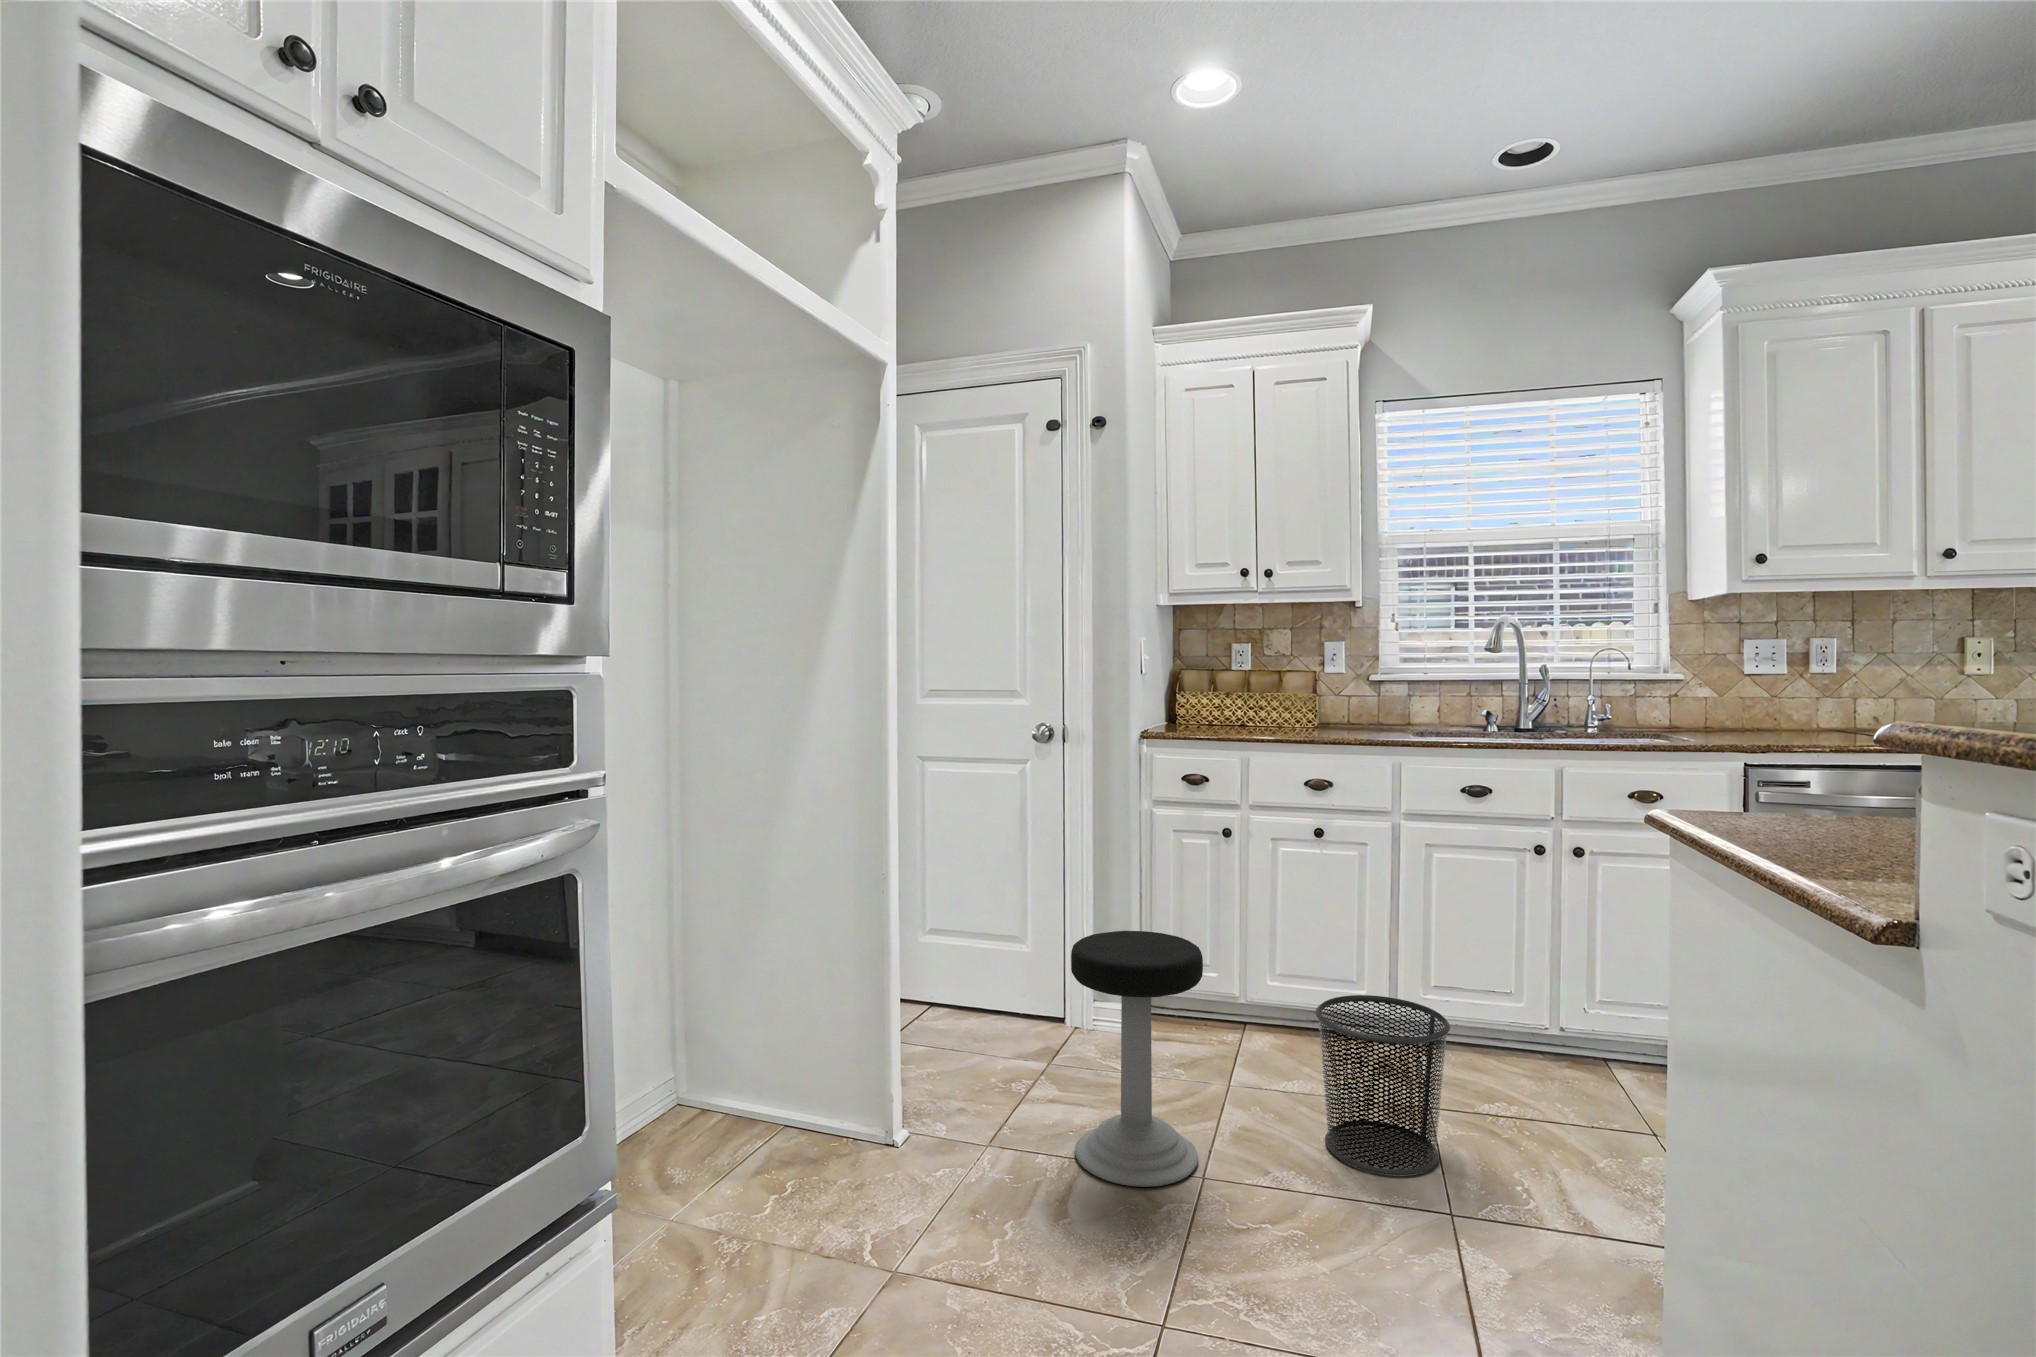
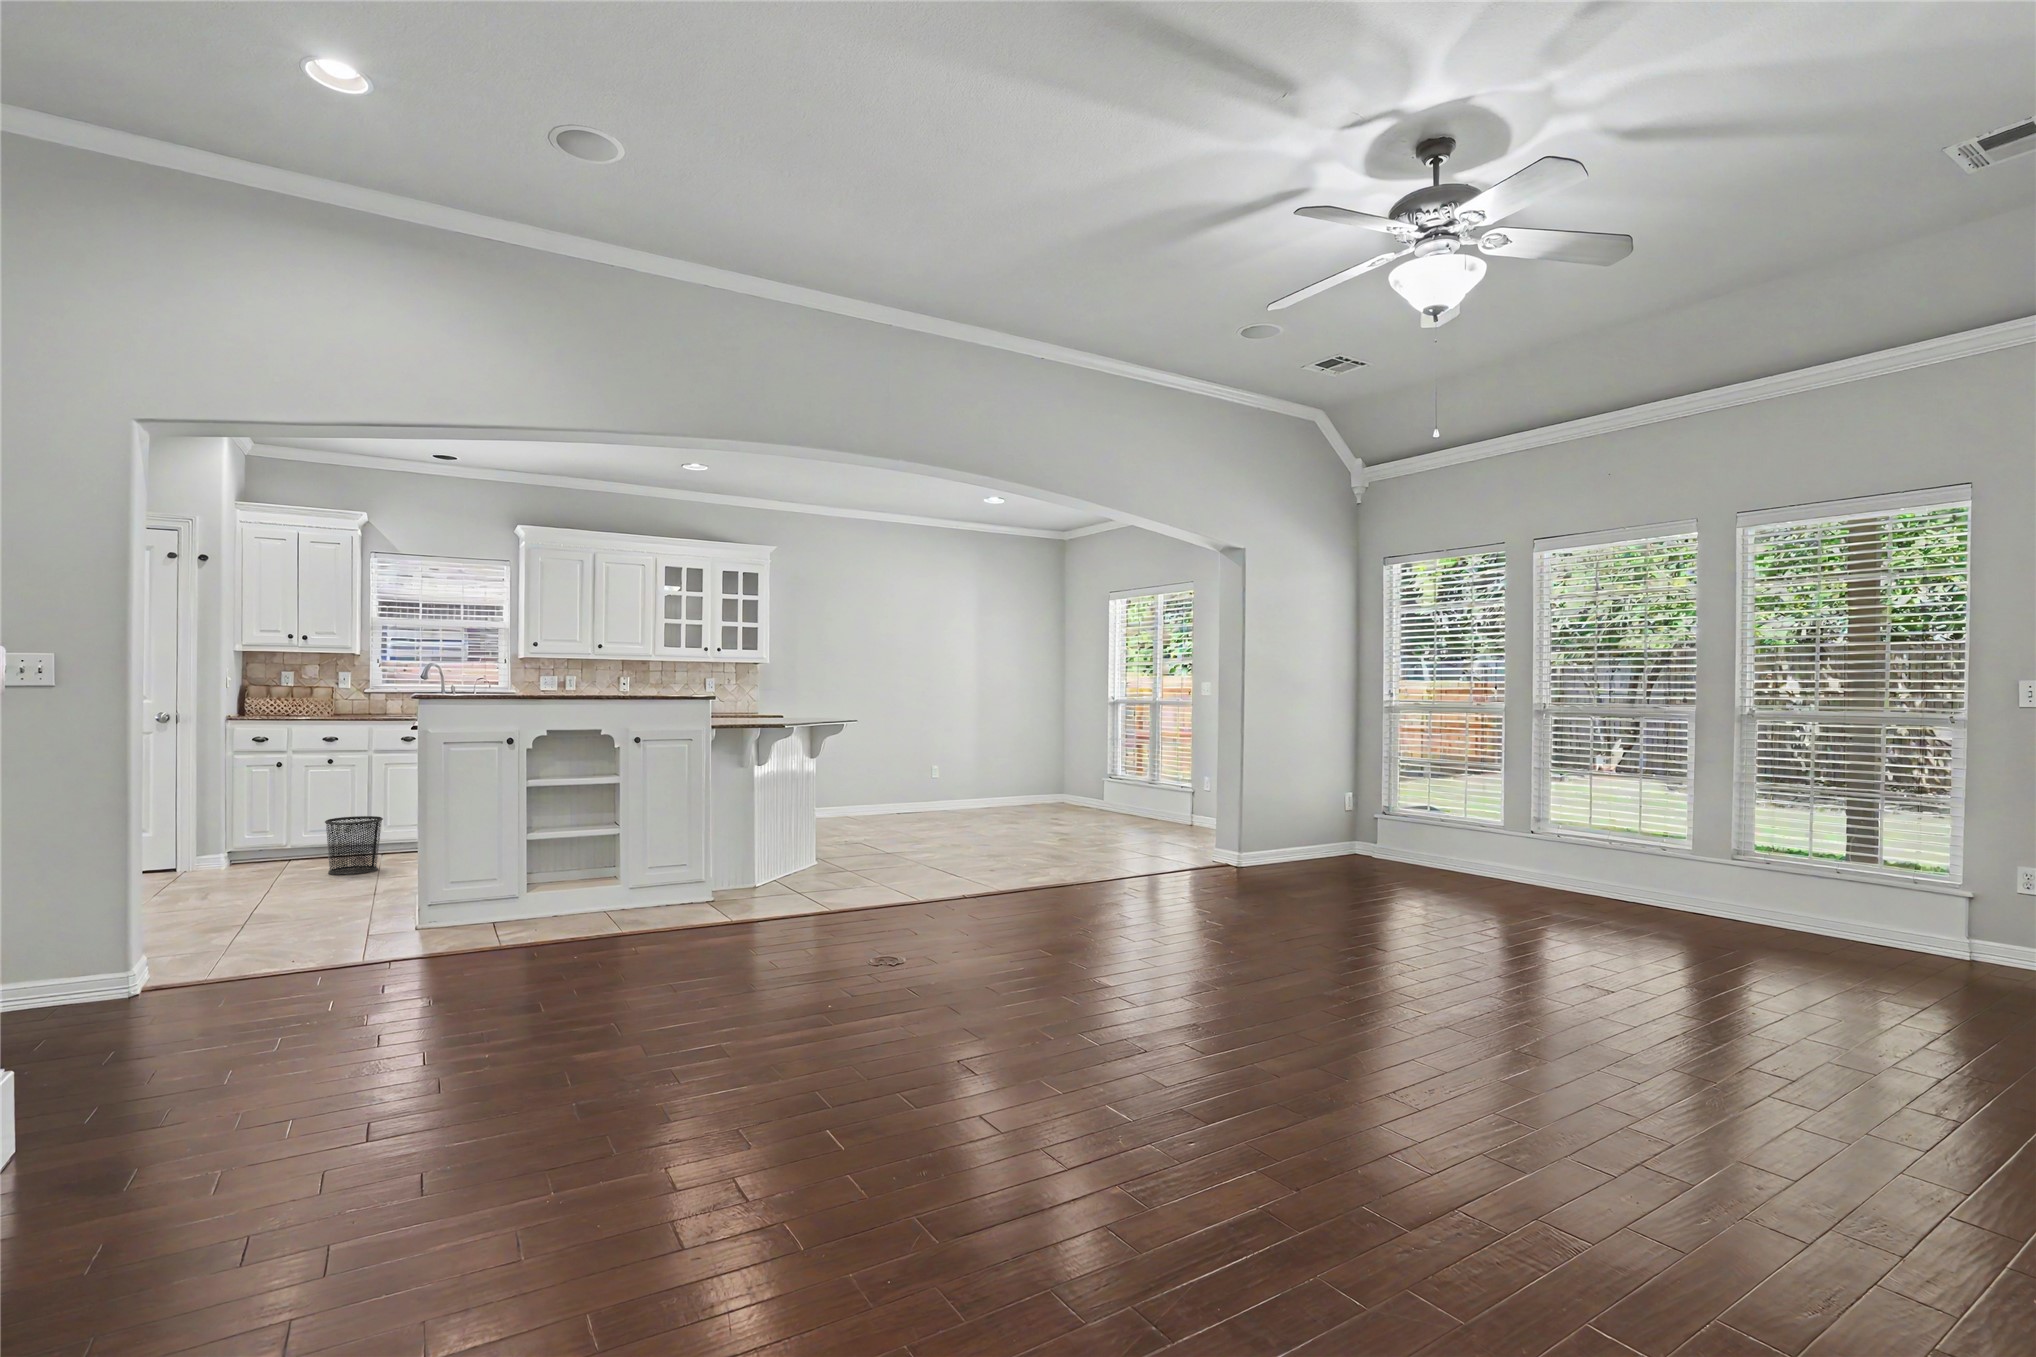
stool: present [1071,931,1203,1187] -> none [203,796,271,890]

